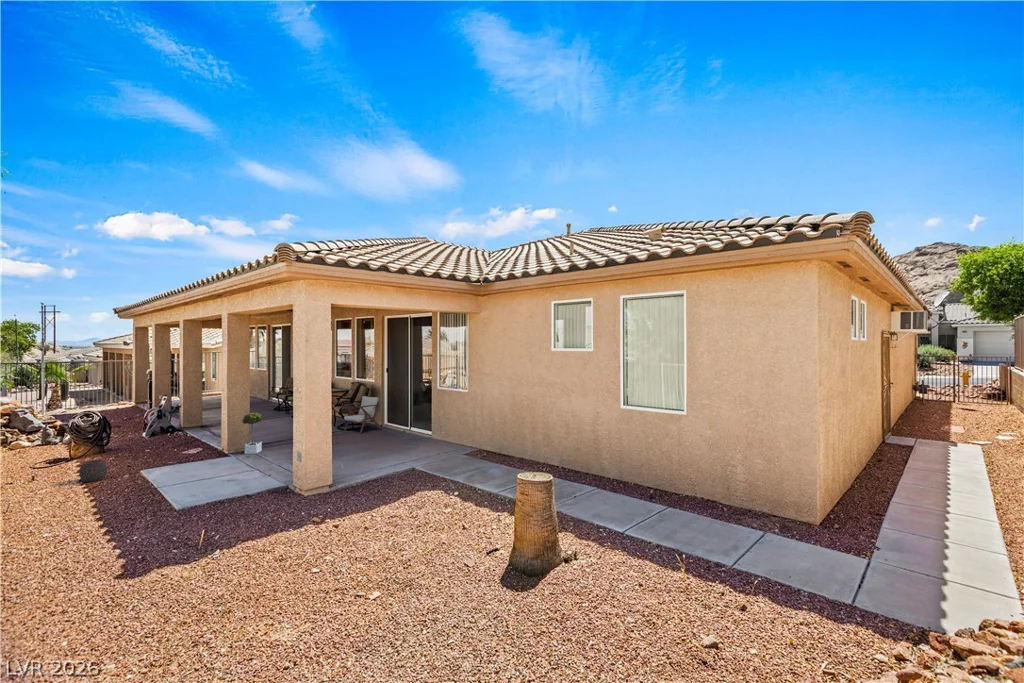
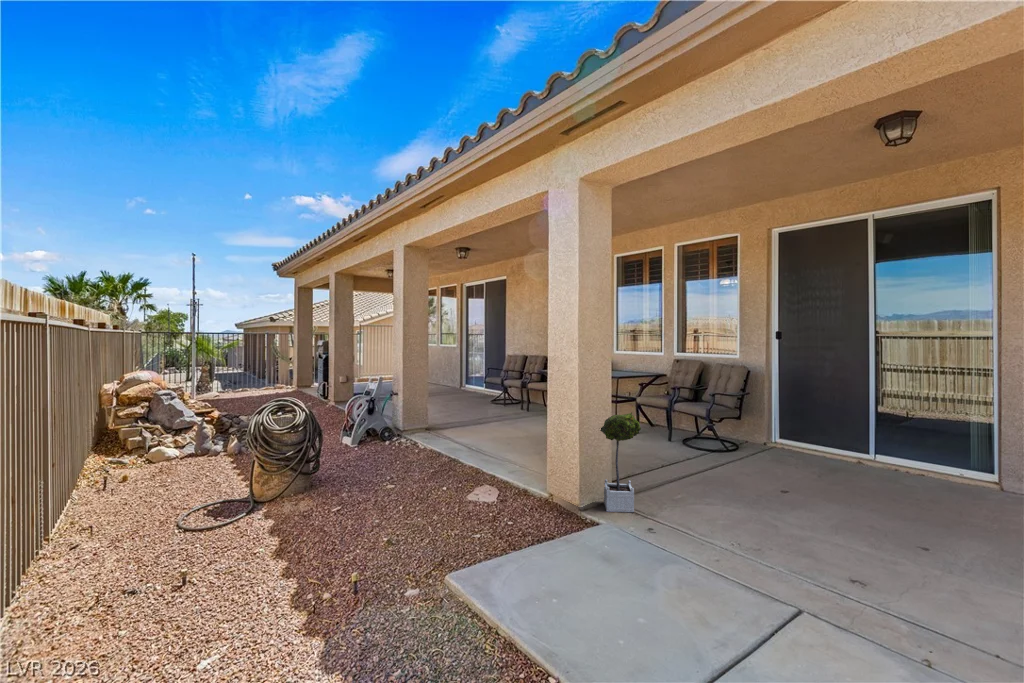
lounge chair: present [343,396,382,433] -> none [690,384,768,460]
woven basket: present [79,460,108,482] -> none [298,542,368,622]

